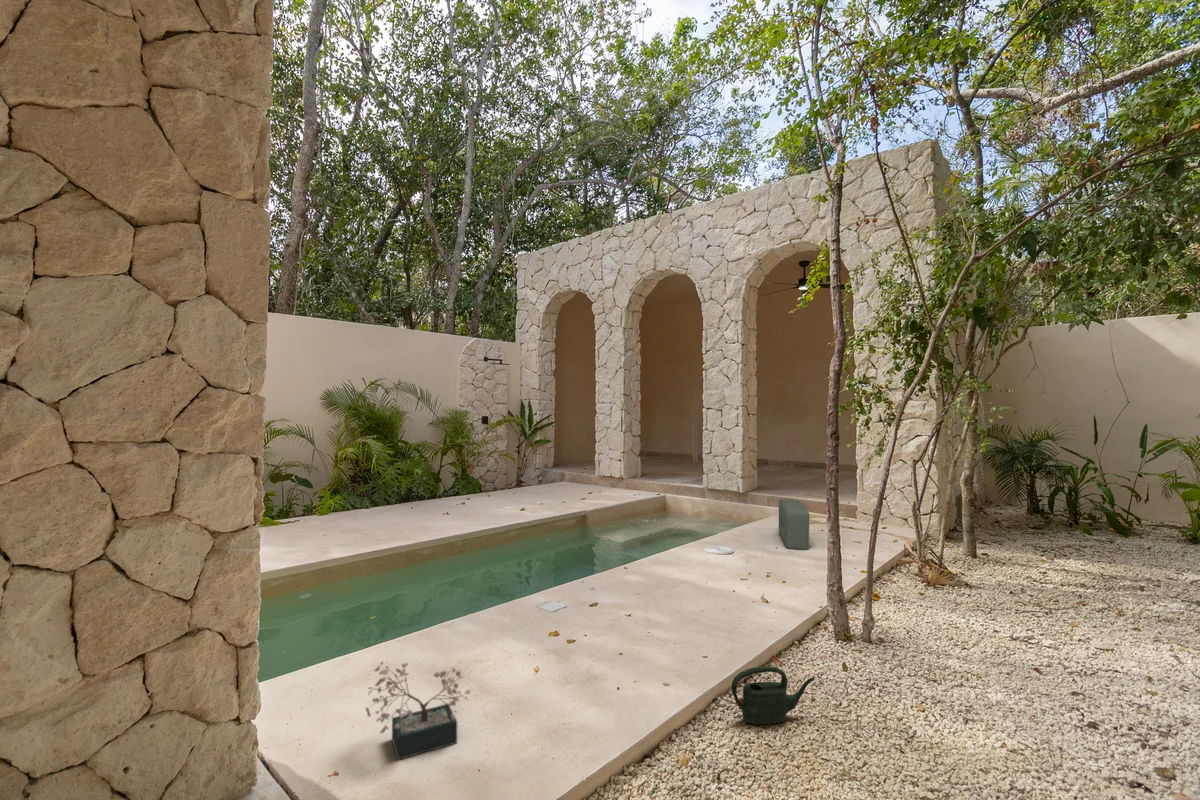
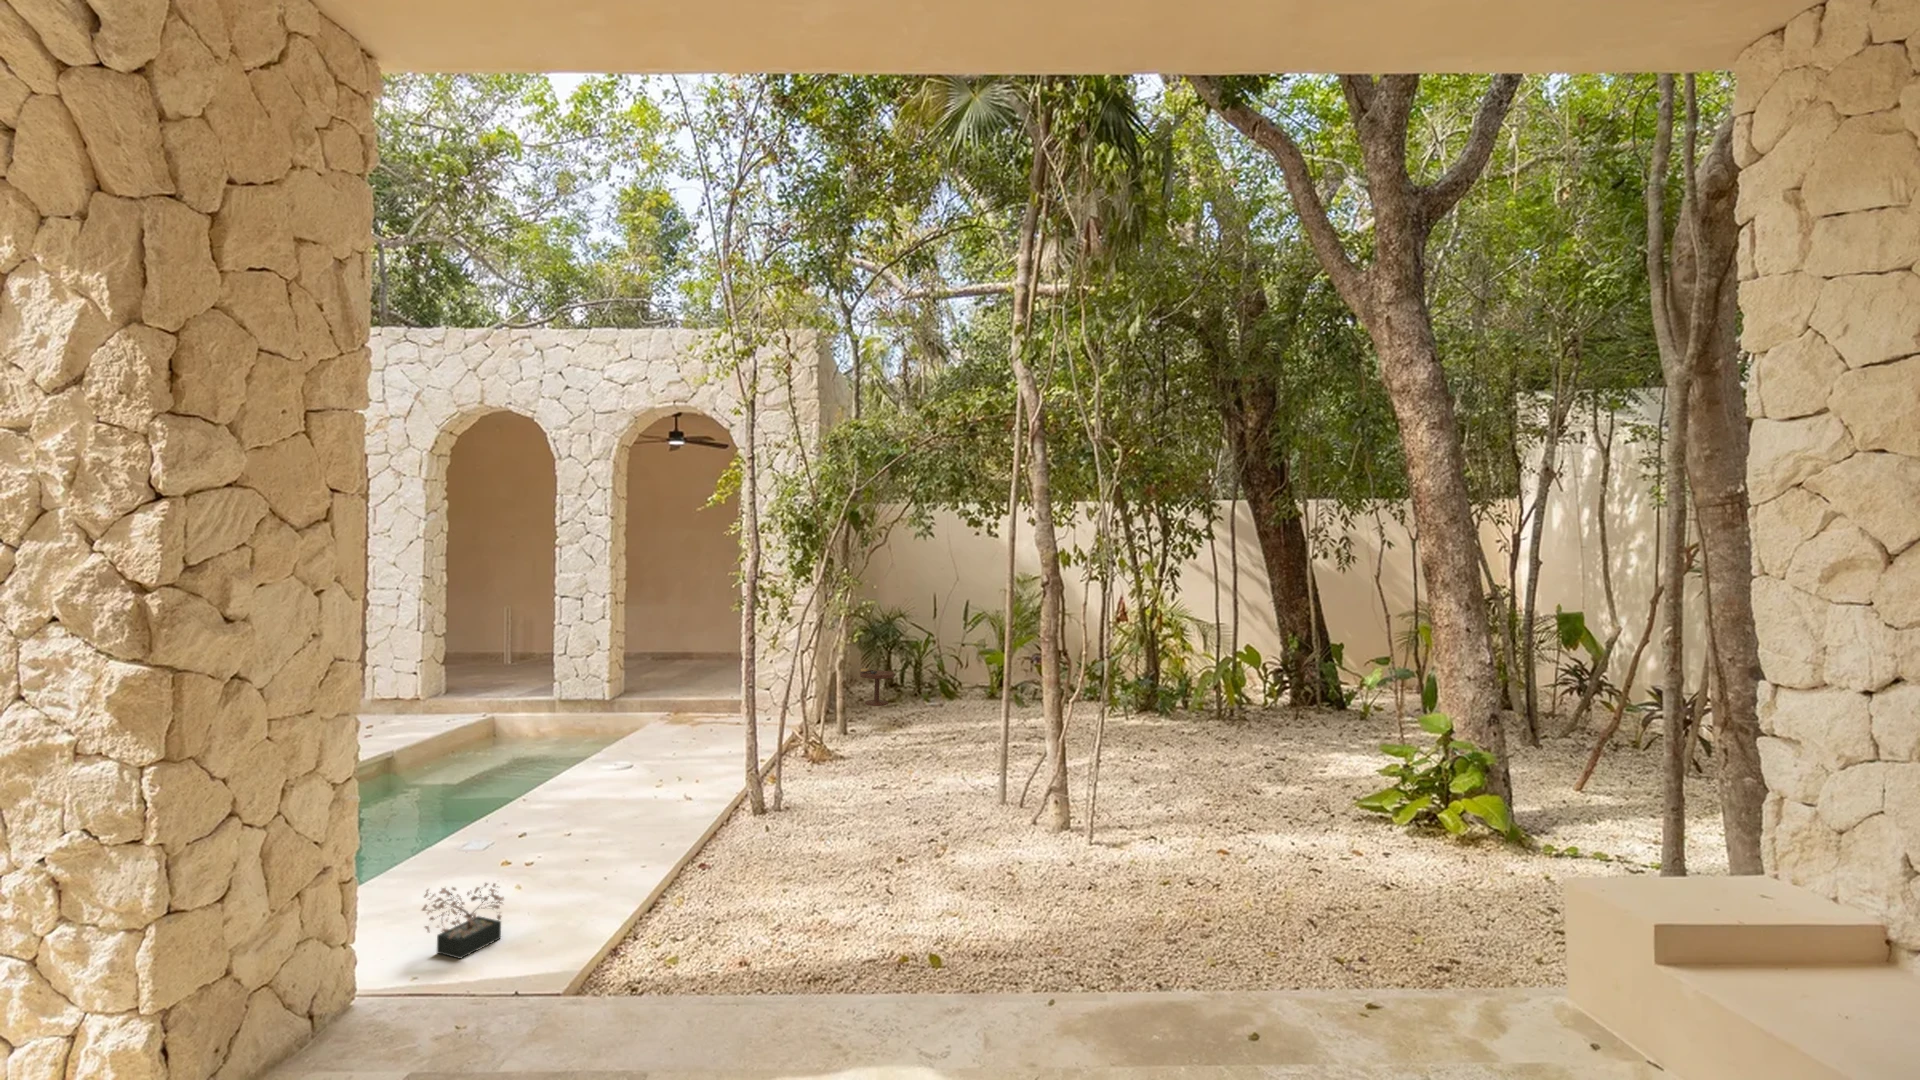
side table: none [992,485,1042,562] -> present [860,668,894,706]
pouf: present [779,499,809,550] -> none [669,700,708,752]
watering can: present [731,666,814,724] -> none [700,831,755,875]

